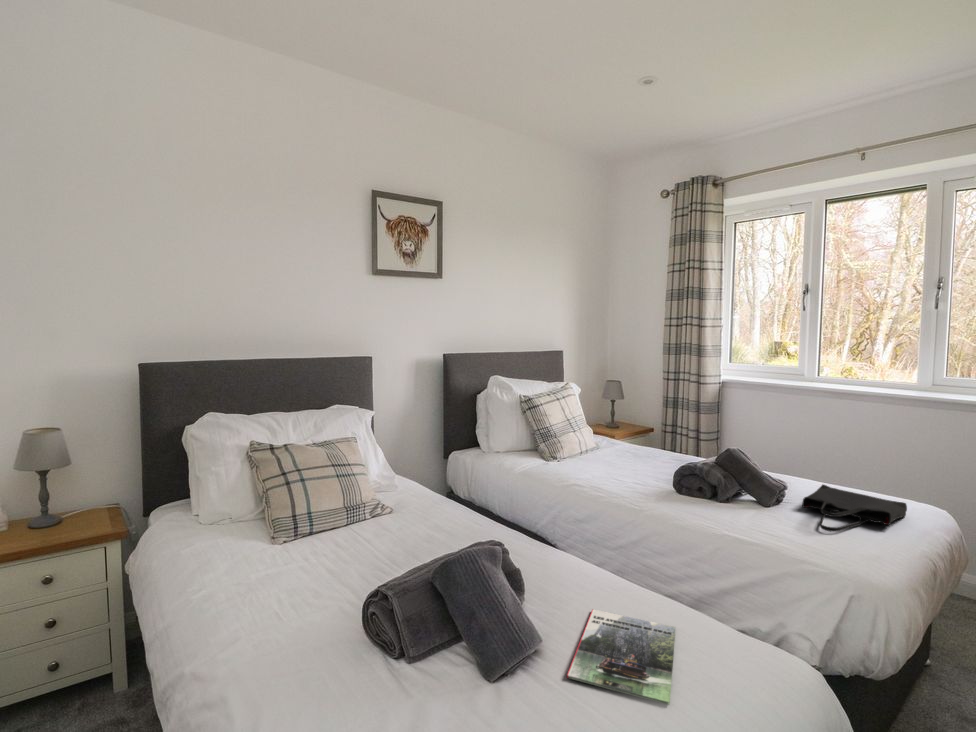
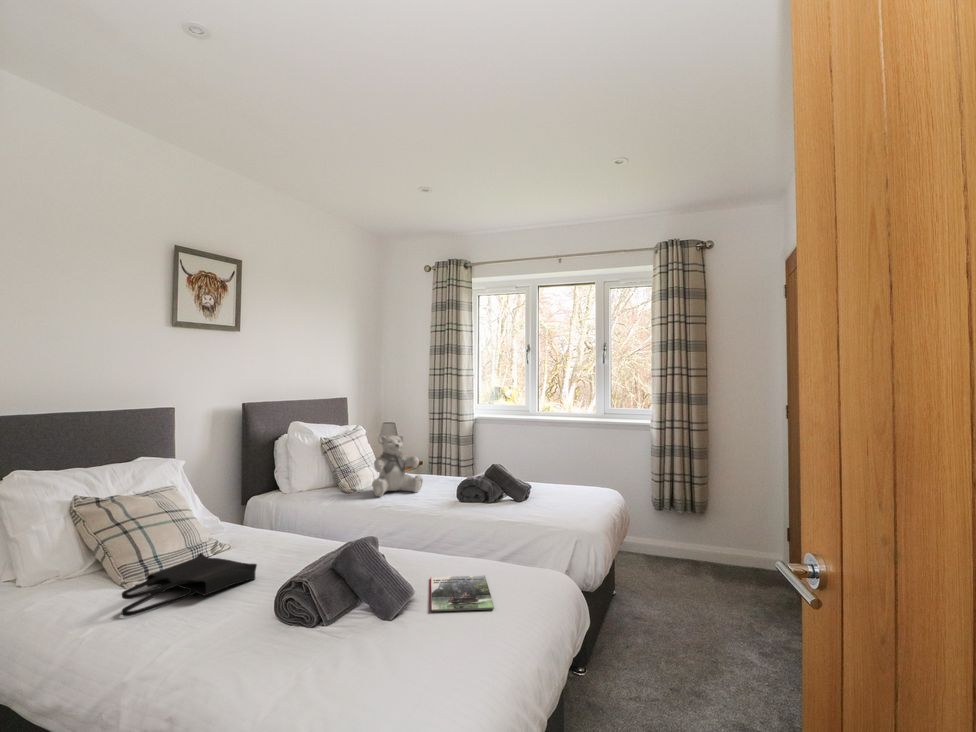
teddy bear: none [571,397,635,469] -> present [372,434,423,496]
tote bag: present [802,485,907,532] -> present [122,553,257,616]

